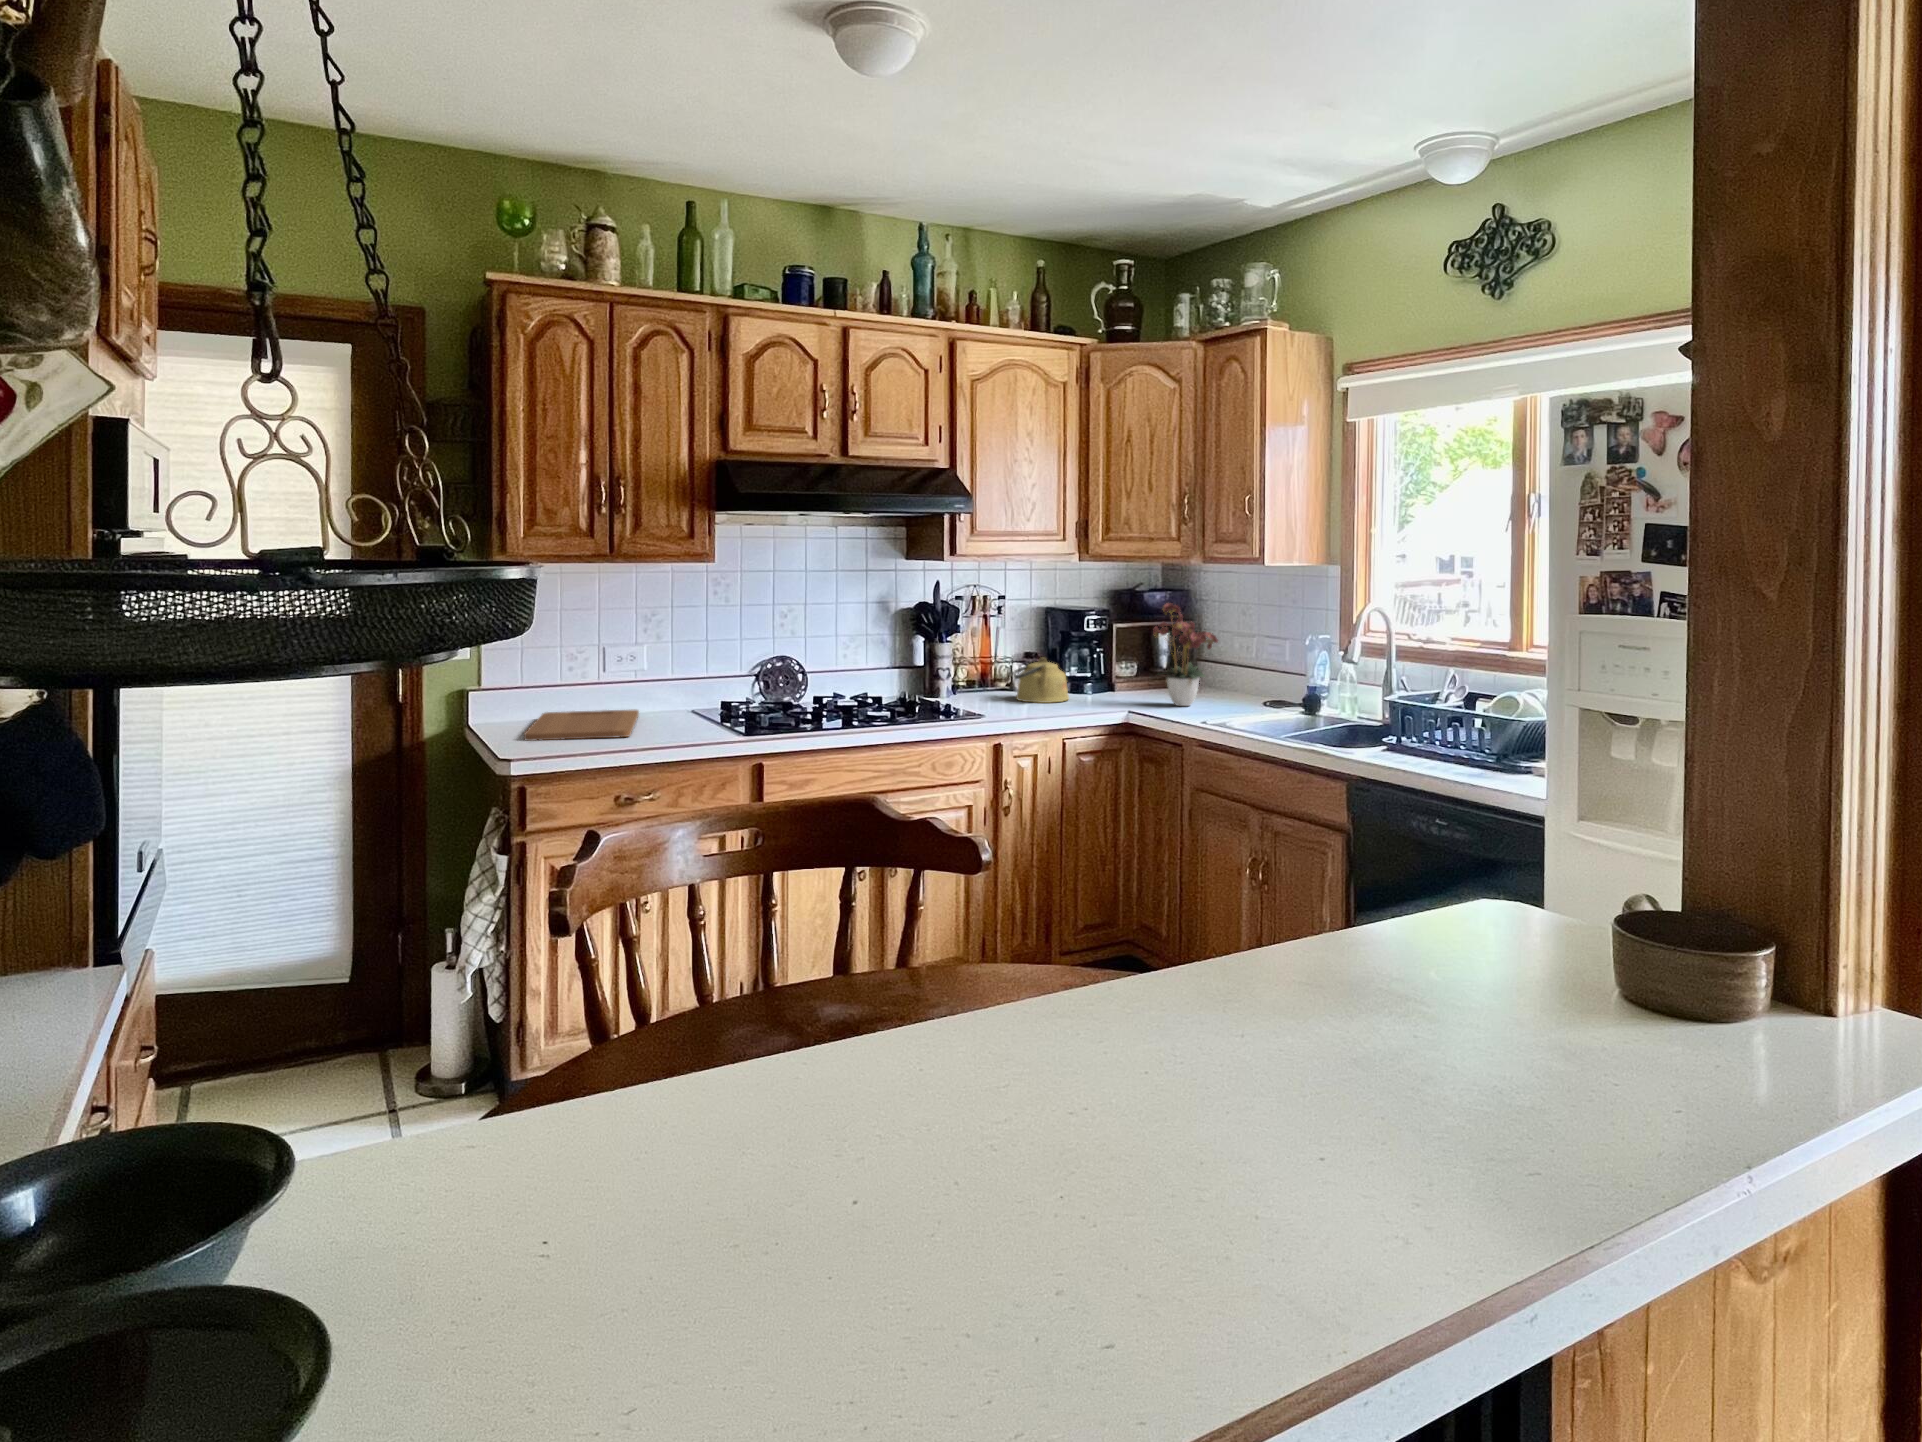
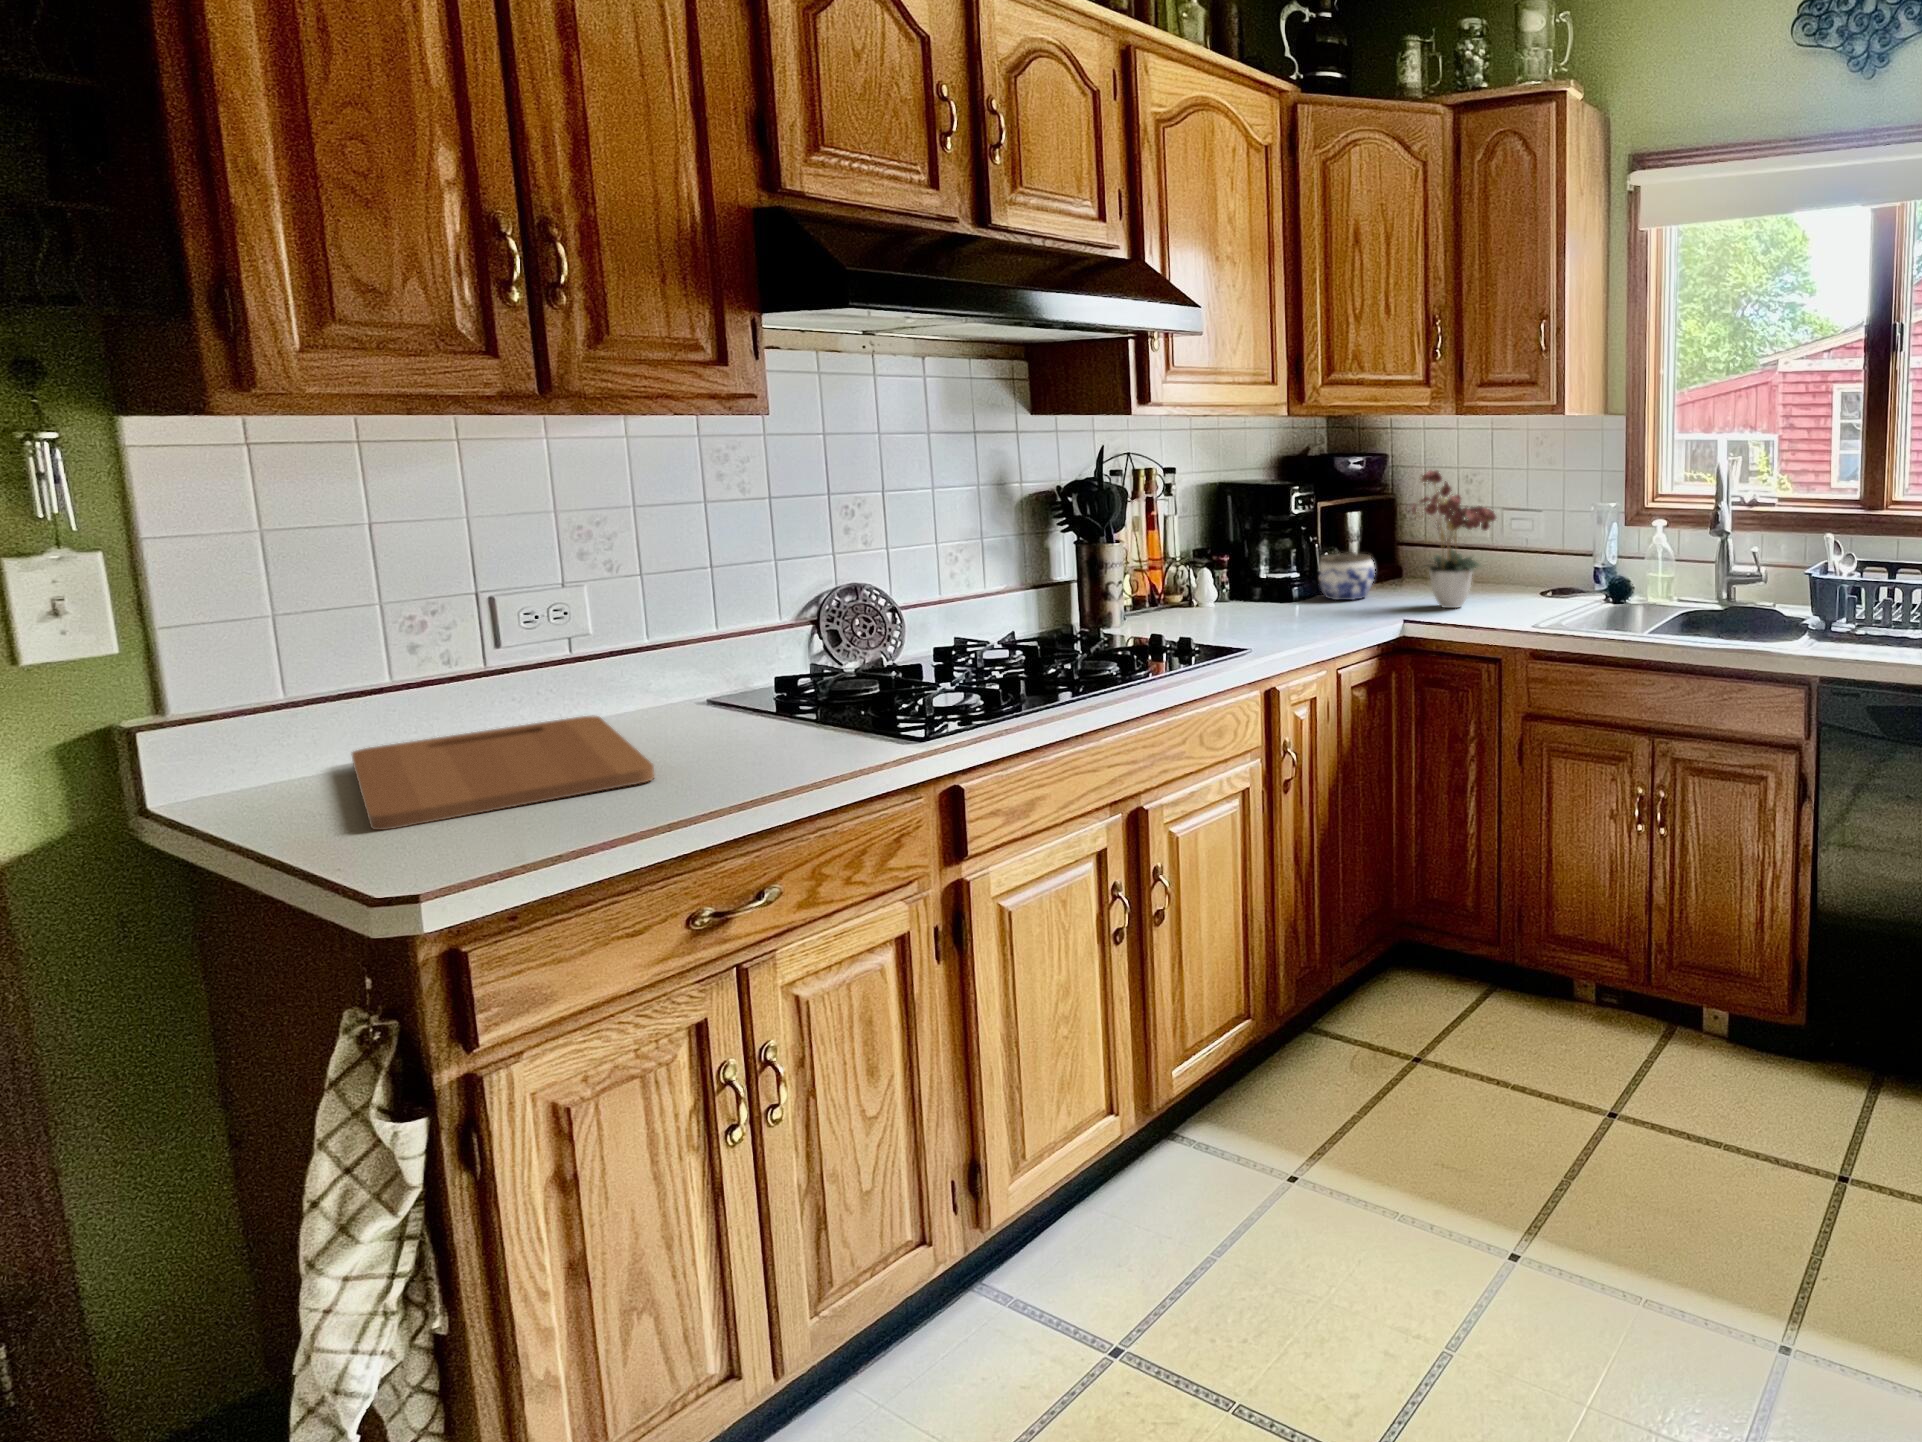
kettle: present [1014,657,1069,703] -> none [1208,555,1298,622]
jar: none [1106,661,1148,695] -> present [1320,552,1375,600]

